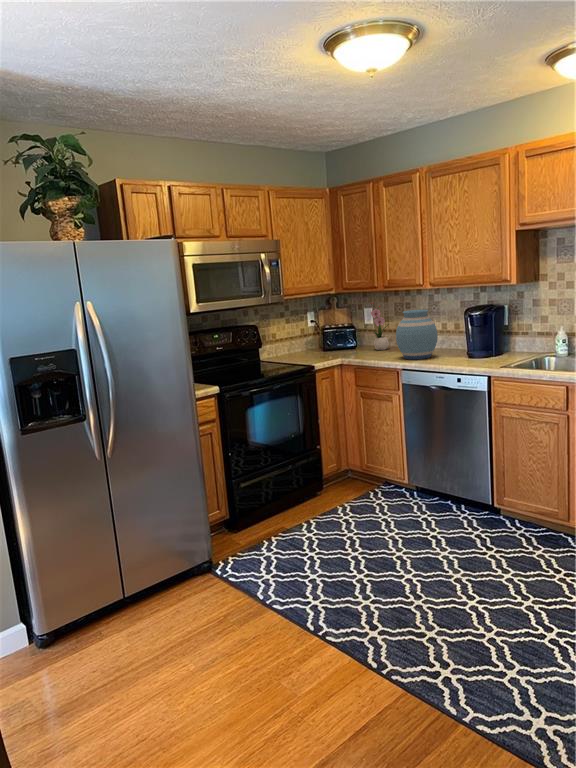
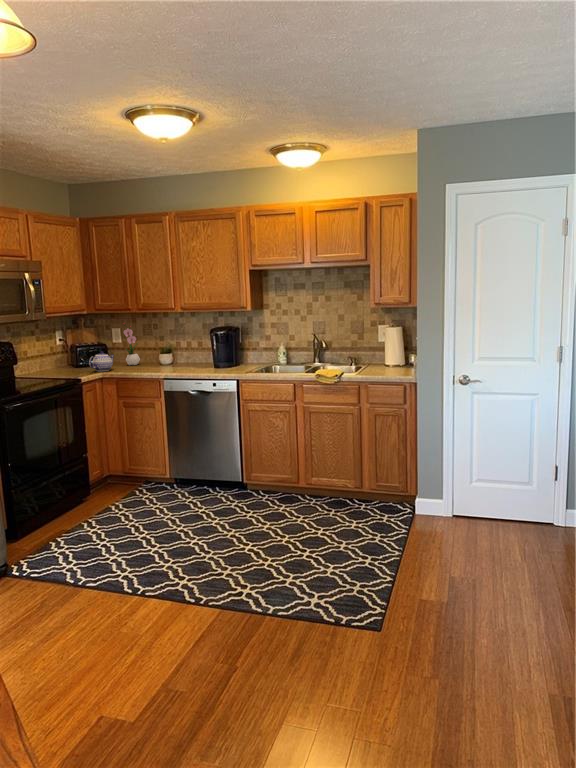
vase: present [396,310,438,359] -> none [154,329,189,371]
teapot: none [329,335,358,357] -> present [89,351,114,371]

